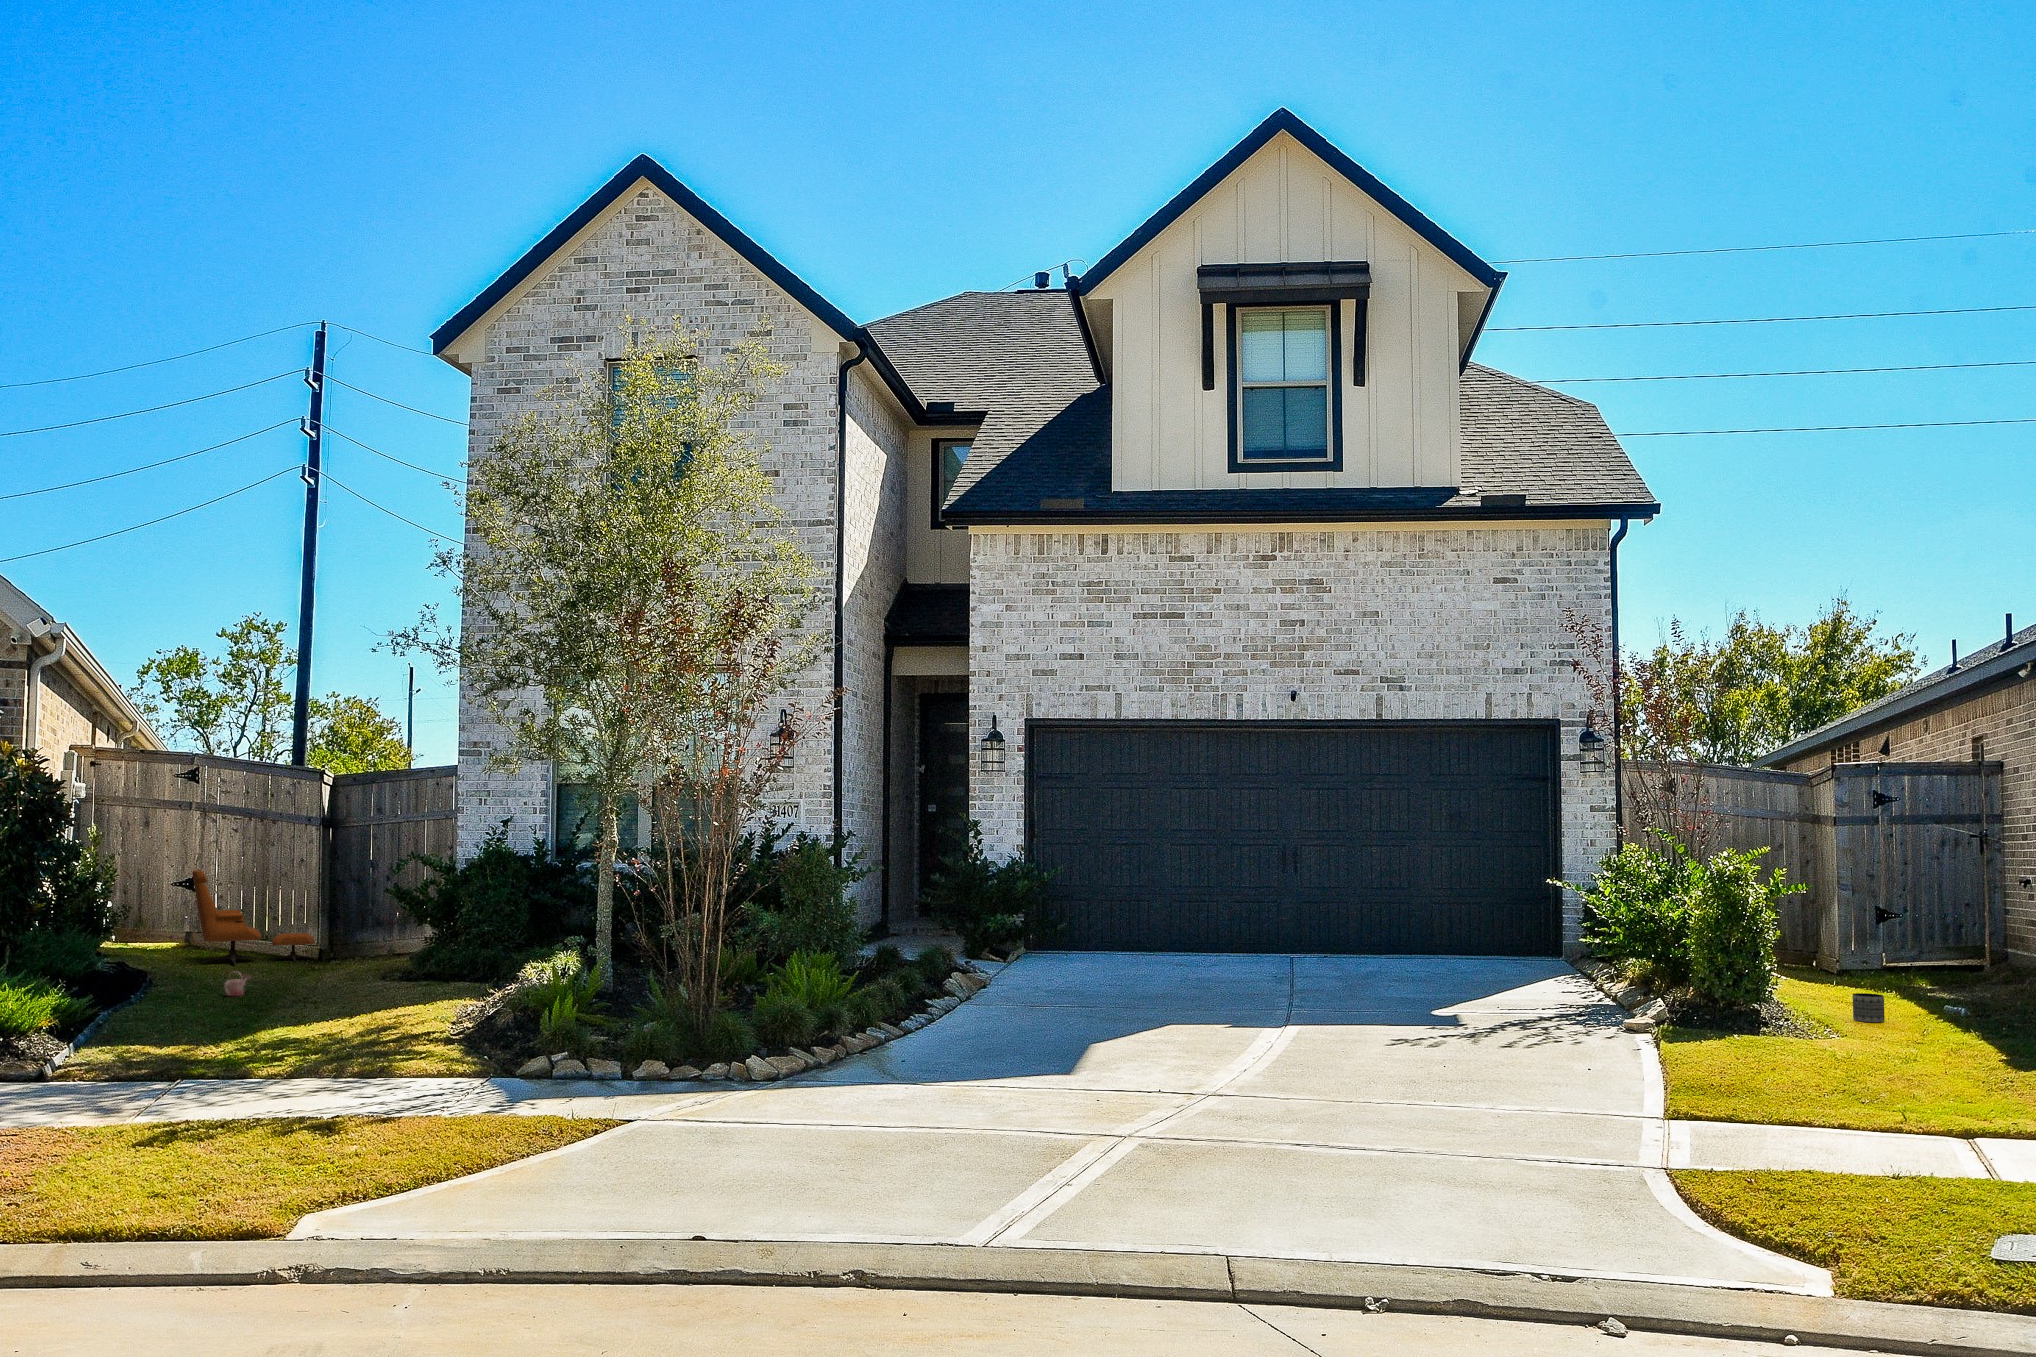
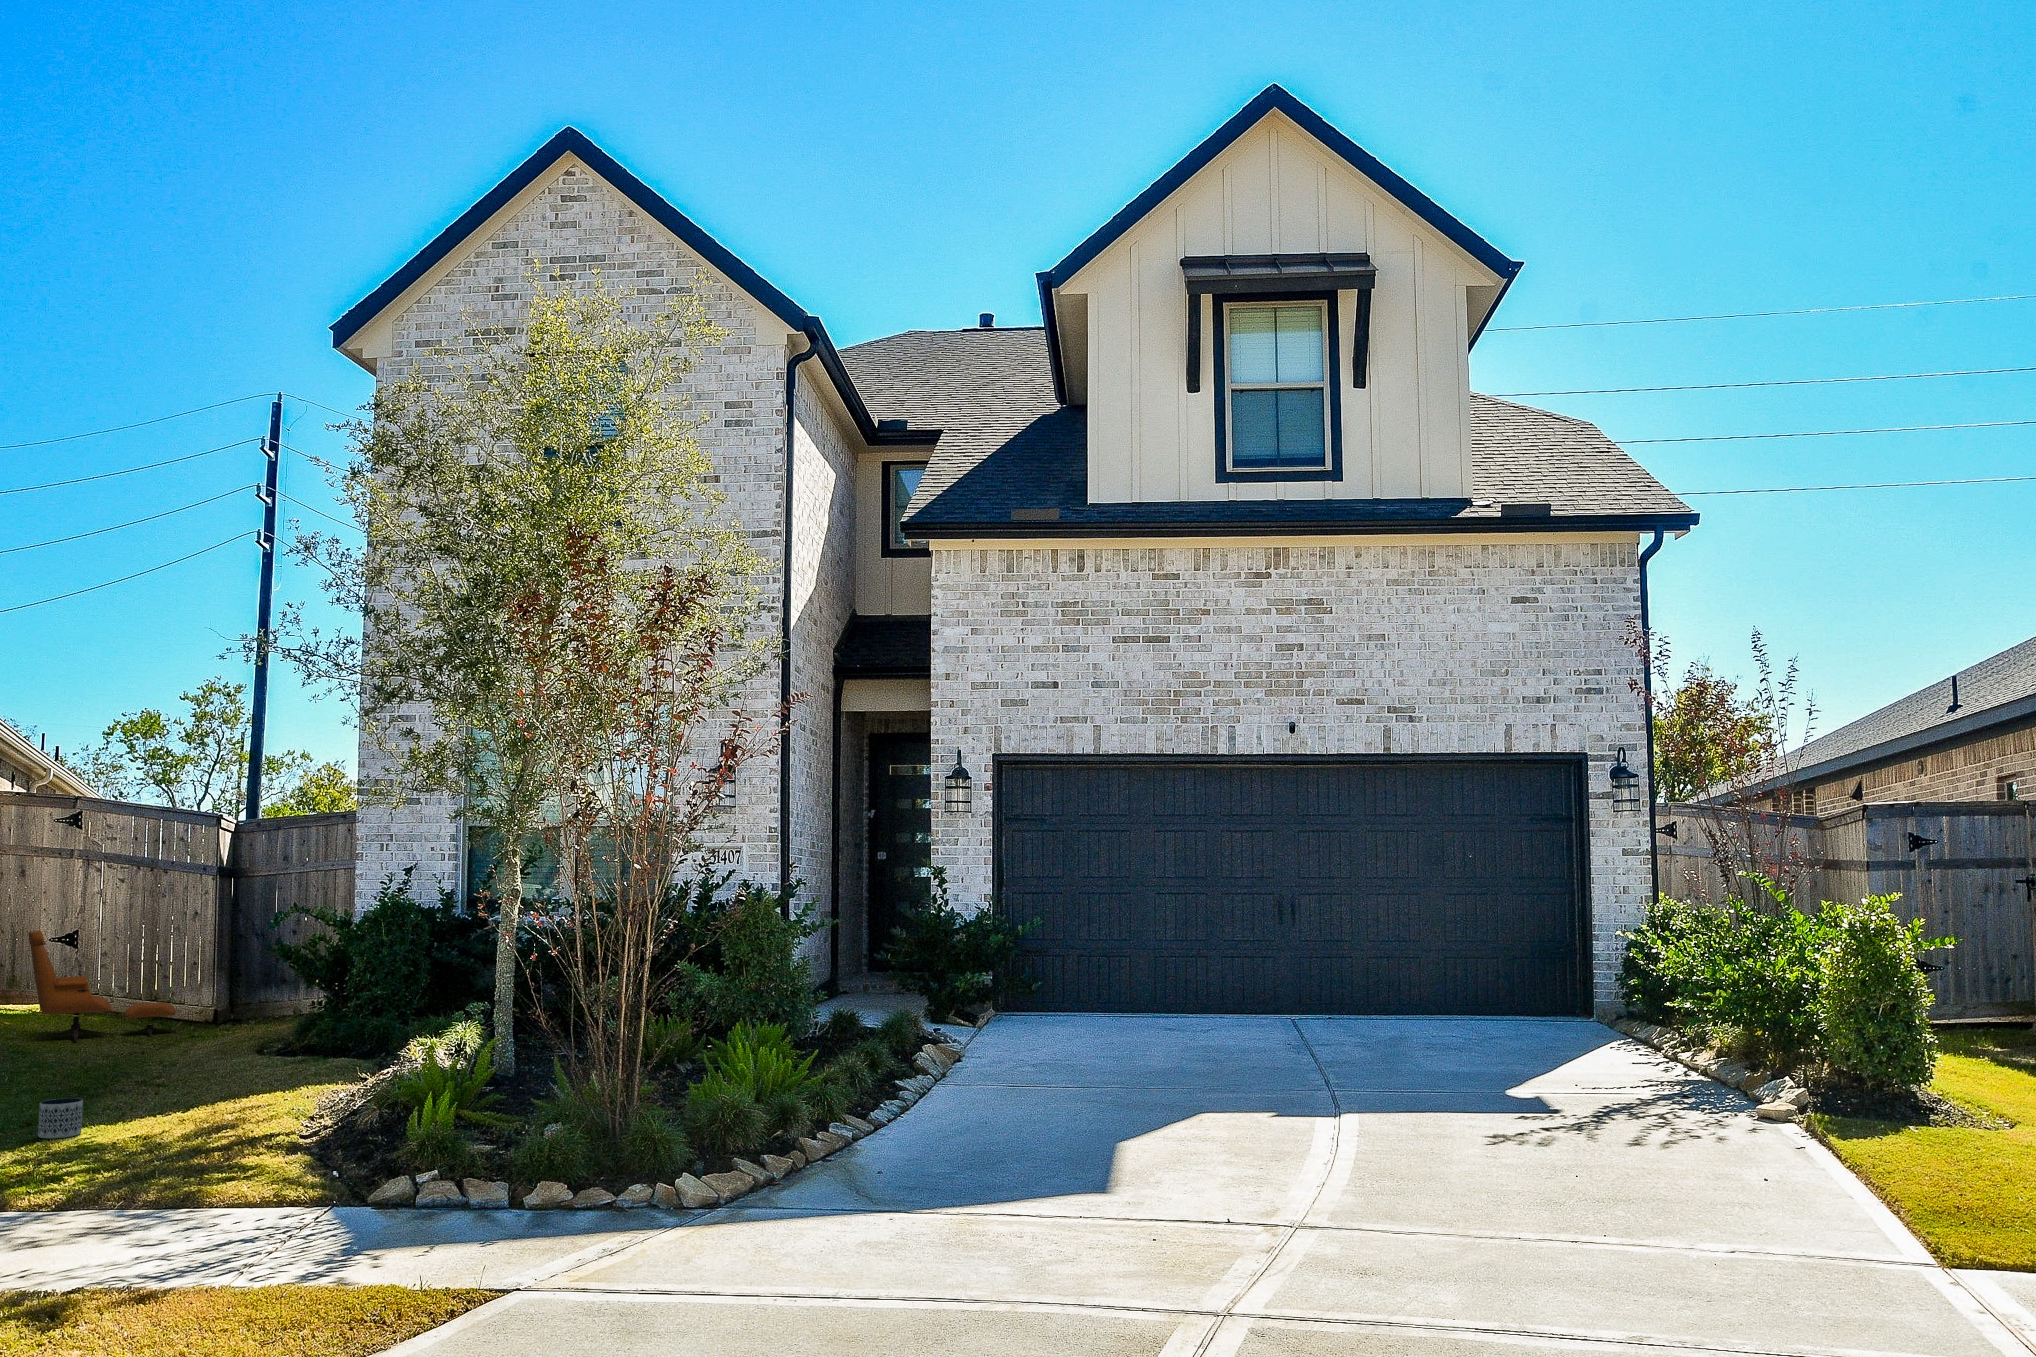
watering can: present [225,974,250,996] -> none [41,1055,77,1085]
planter: present [1853,993,1885,1022] -> present [38,1098,83,1139]

